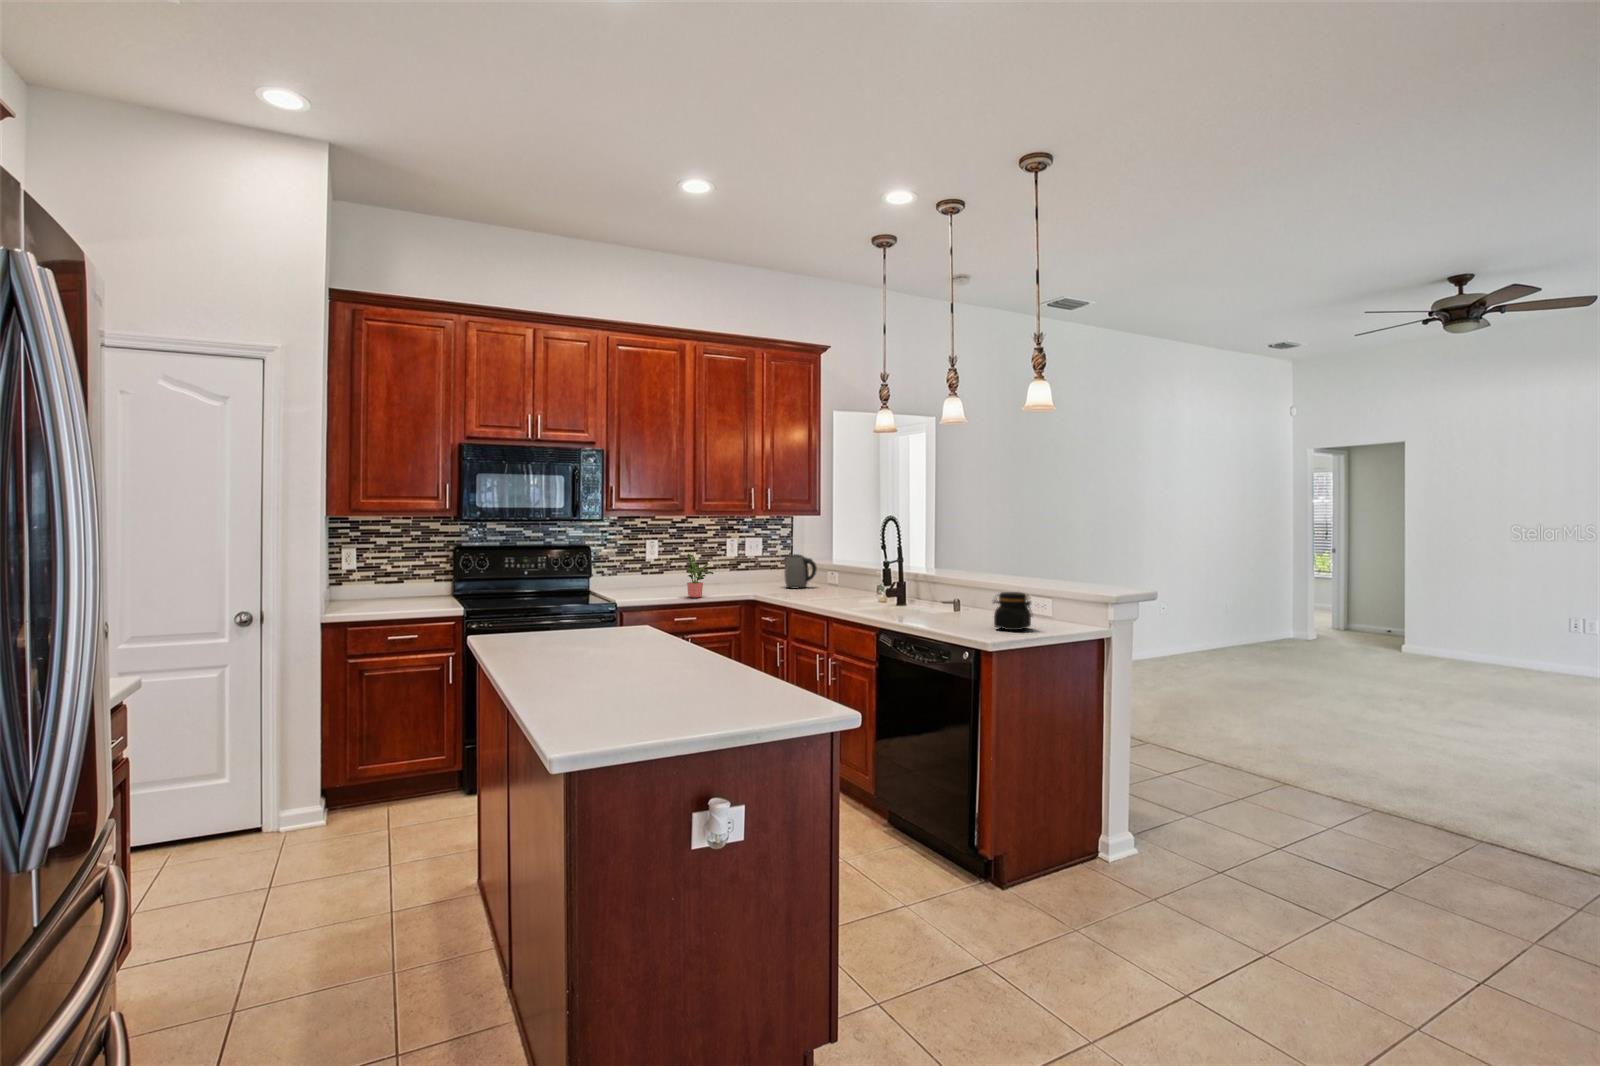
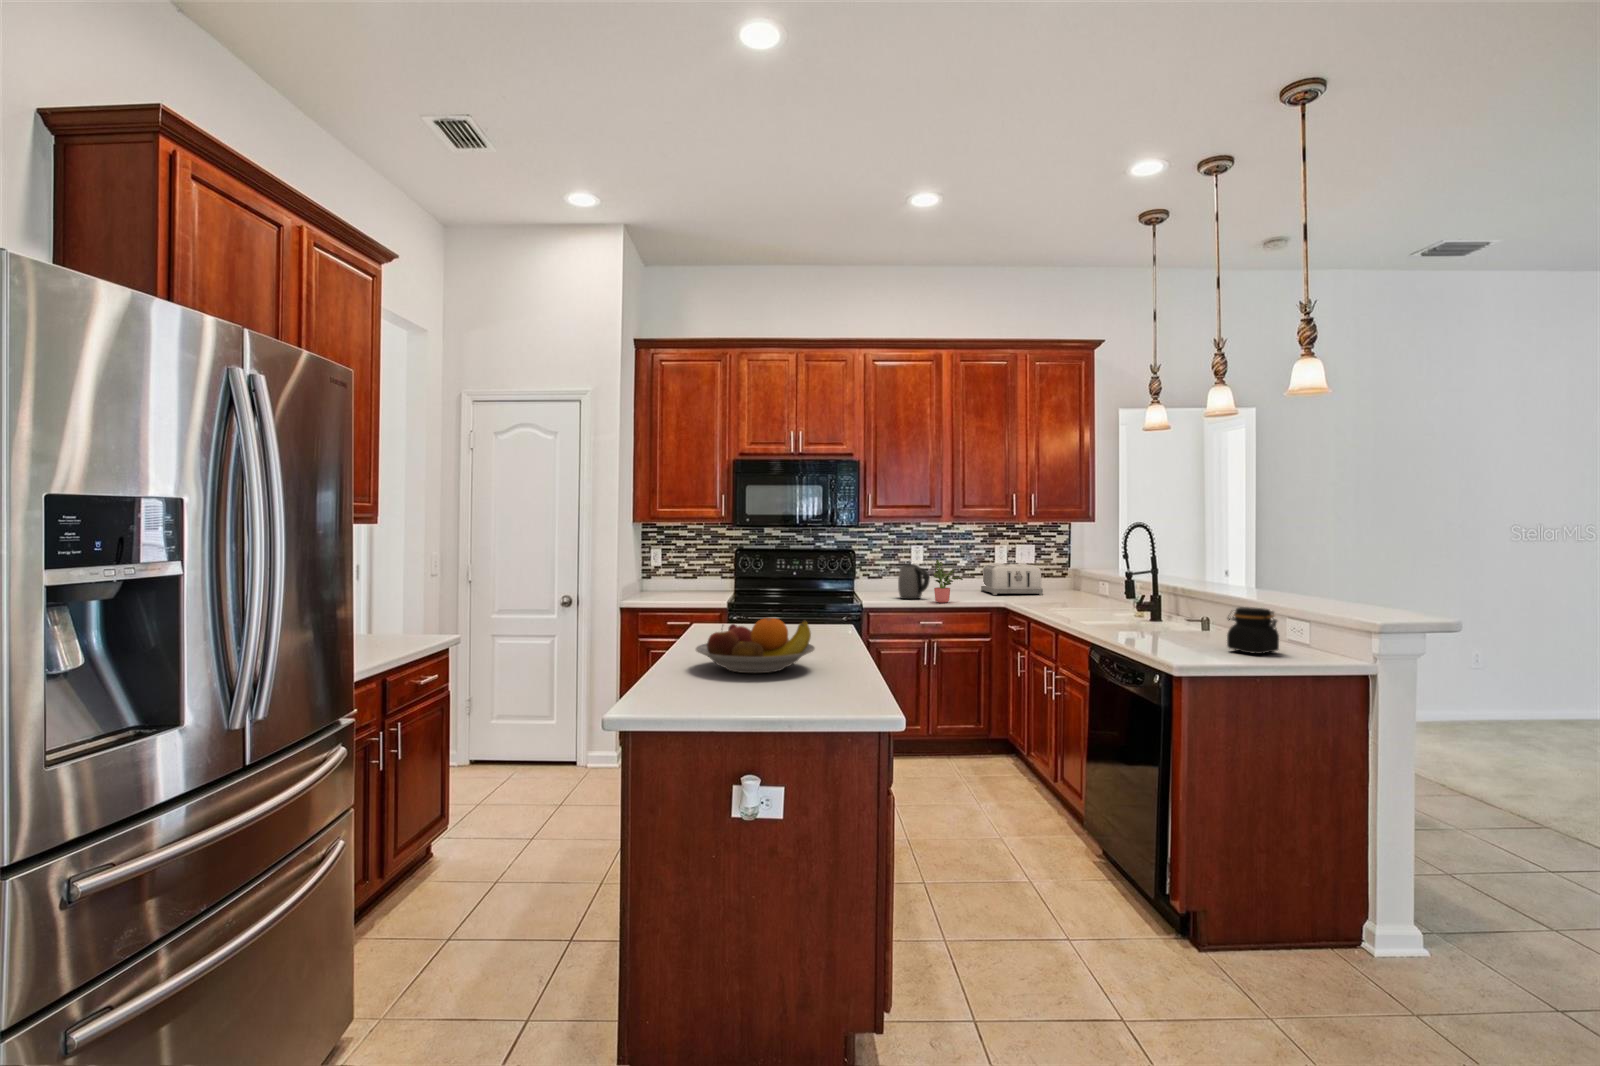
kettle: present [784,554,817,588] -> present [898,564,930,599]
toaster: none [715,556,777,587] -> present [981,564,1043,595]
fruit bowl: none [576,629,707,691] -> present [696,618,815,673]

